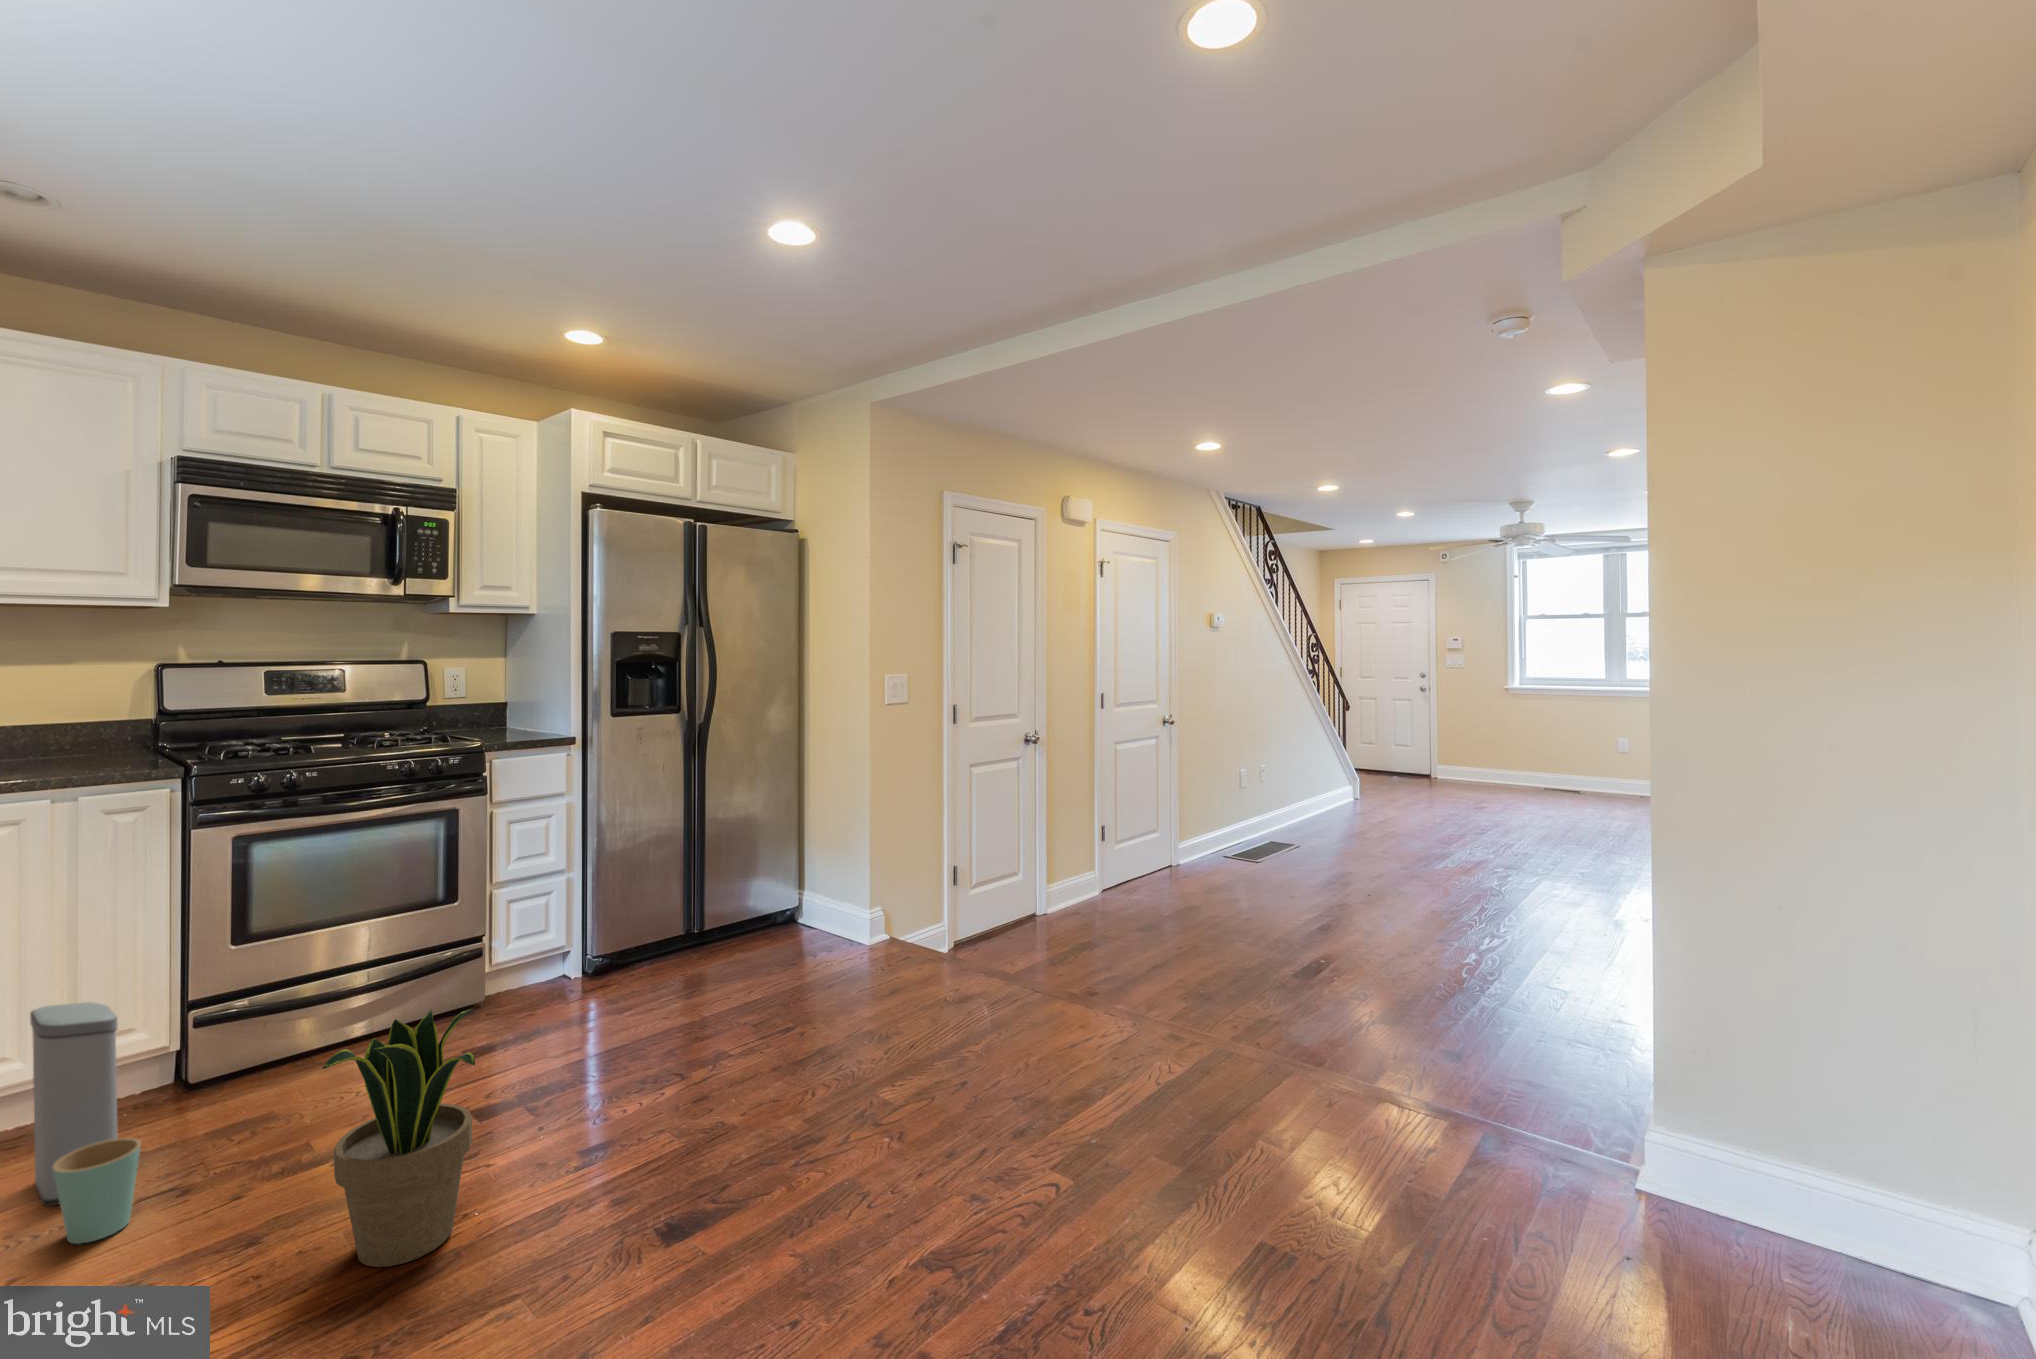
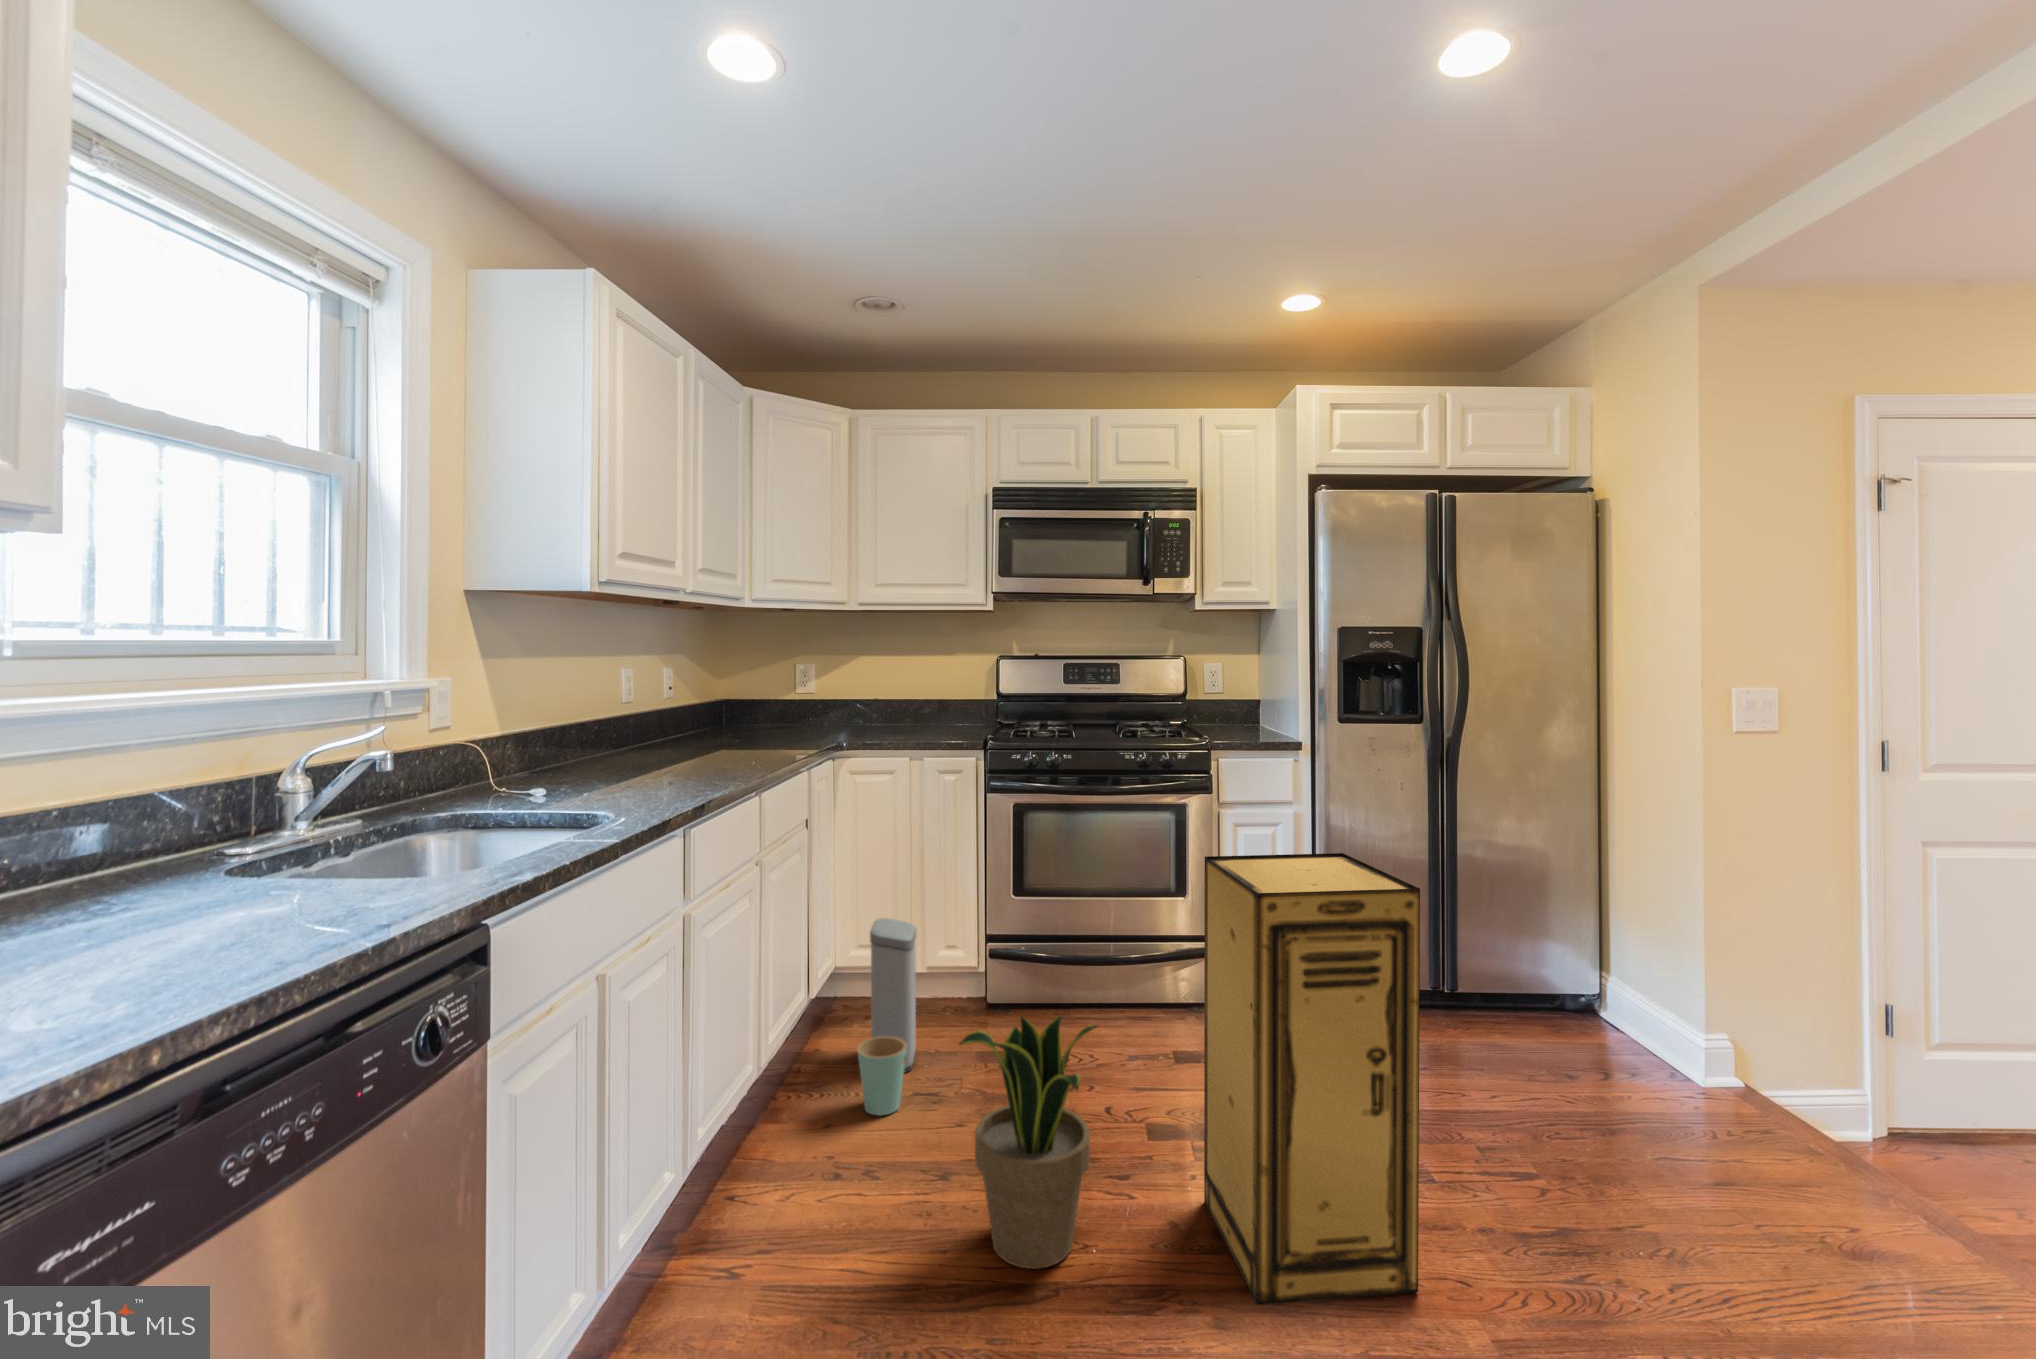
storage cabinet: none [559,819,745,1181] -> present [1204,853,1420,1304]

